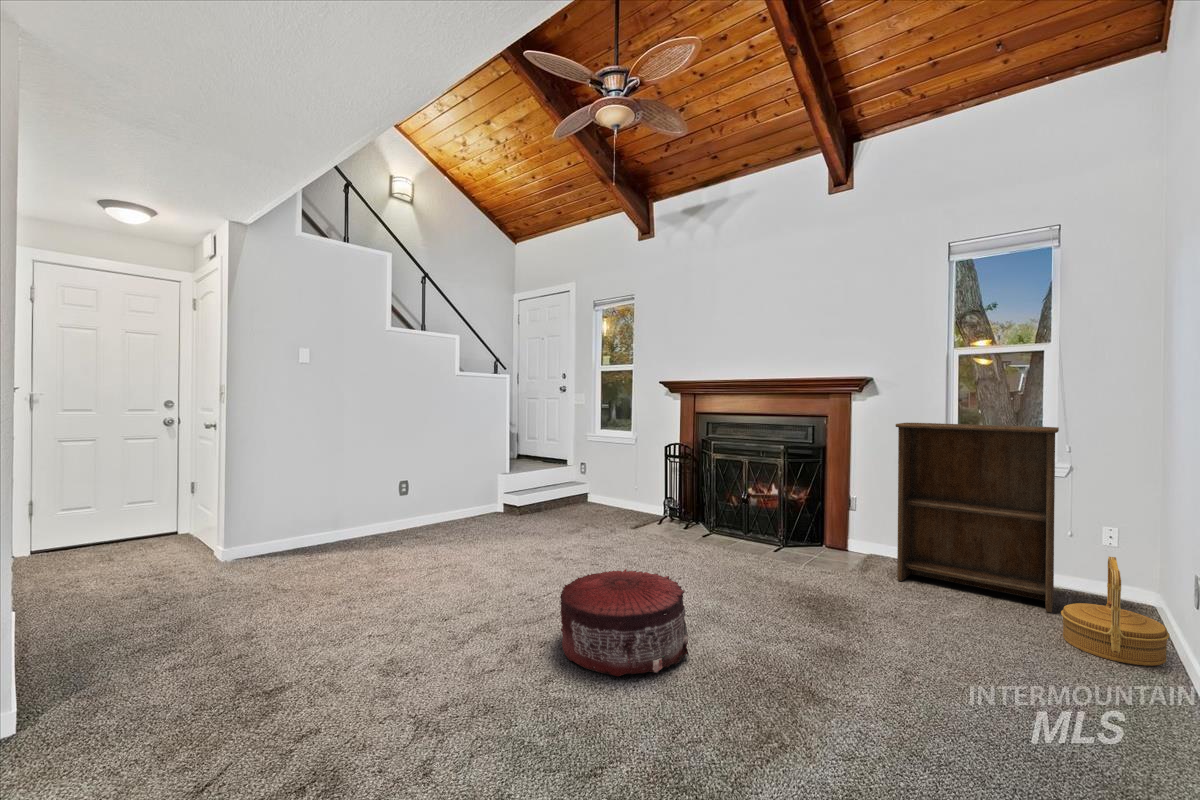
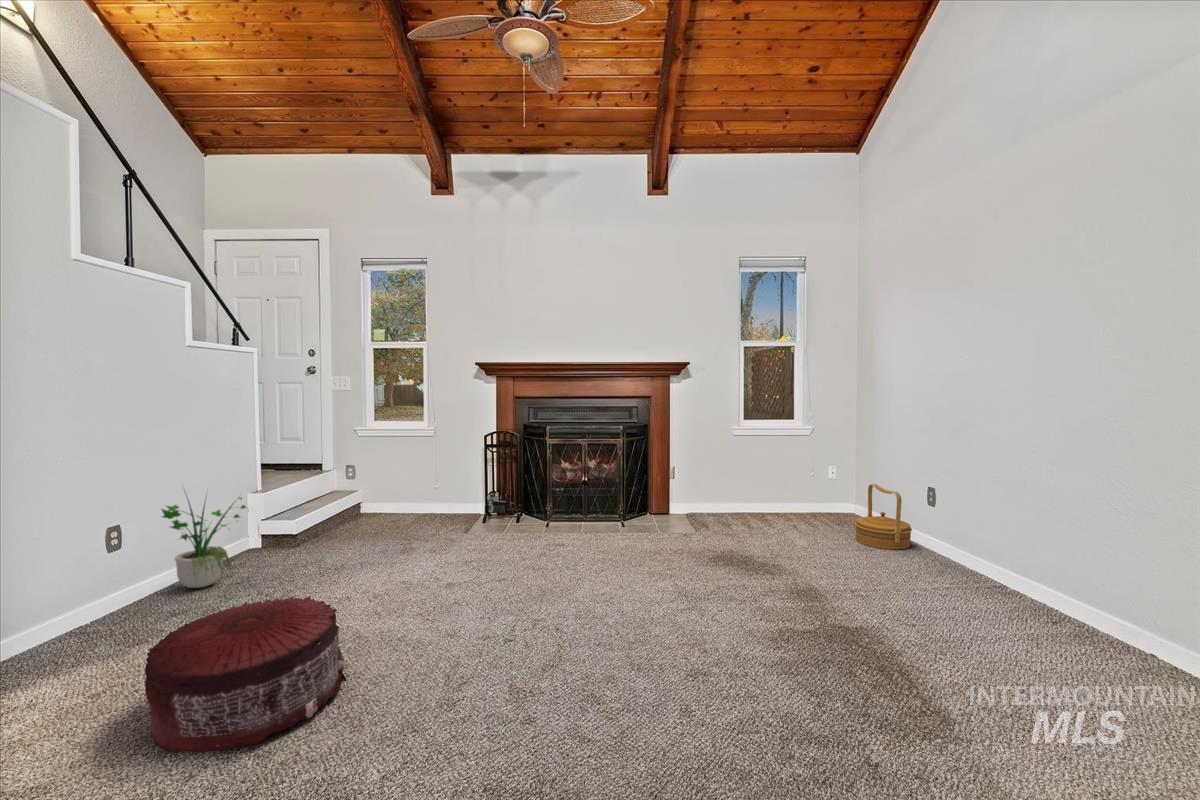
bookshelf: present [896,423,1059,612] -> none [728,400,836,529]
potted plant: none [421,459,480,528] -> present [162,497,246,588]
pouf: present [560,569,689,676] -> present [145,596,346,752]

